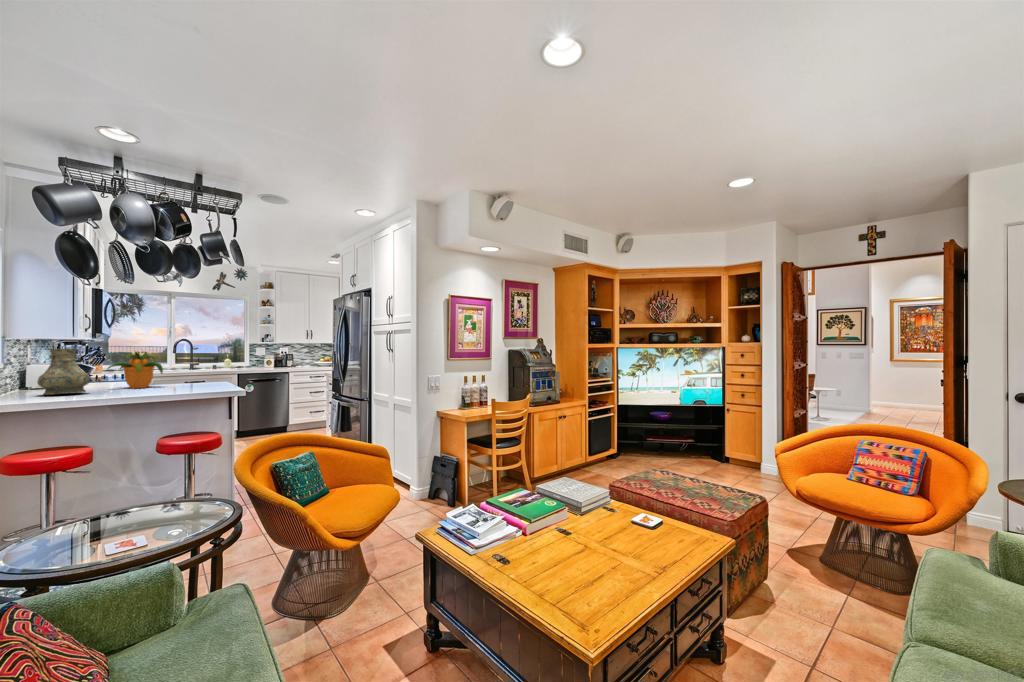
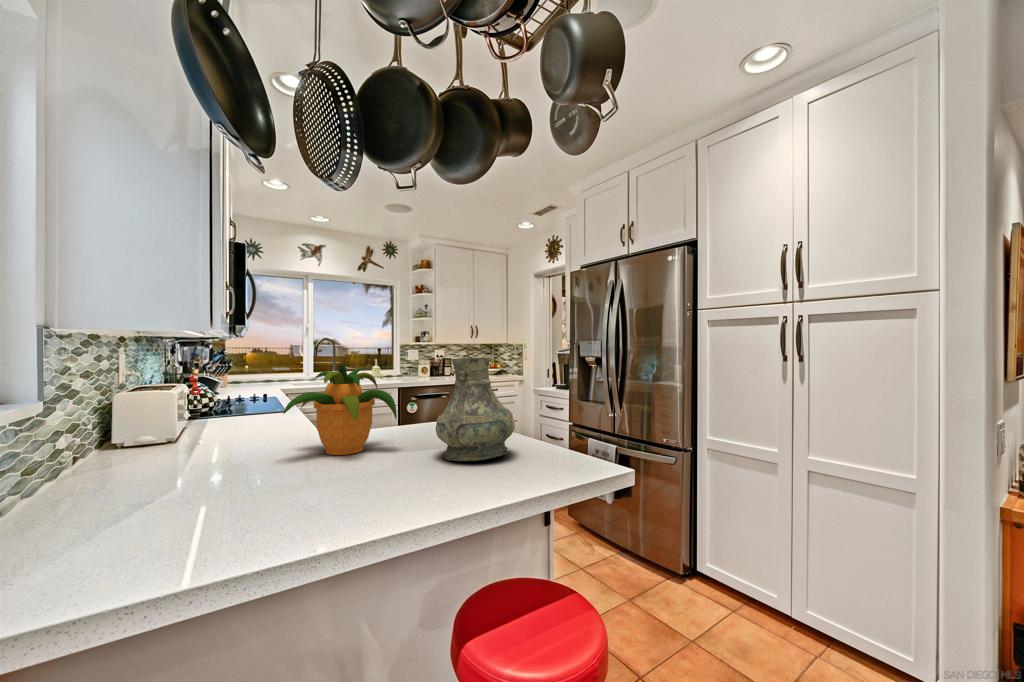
vase: present [37,348,90,395] -> present [436,357,514,461]

